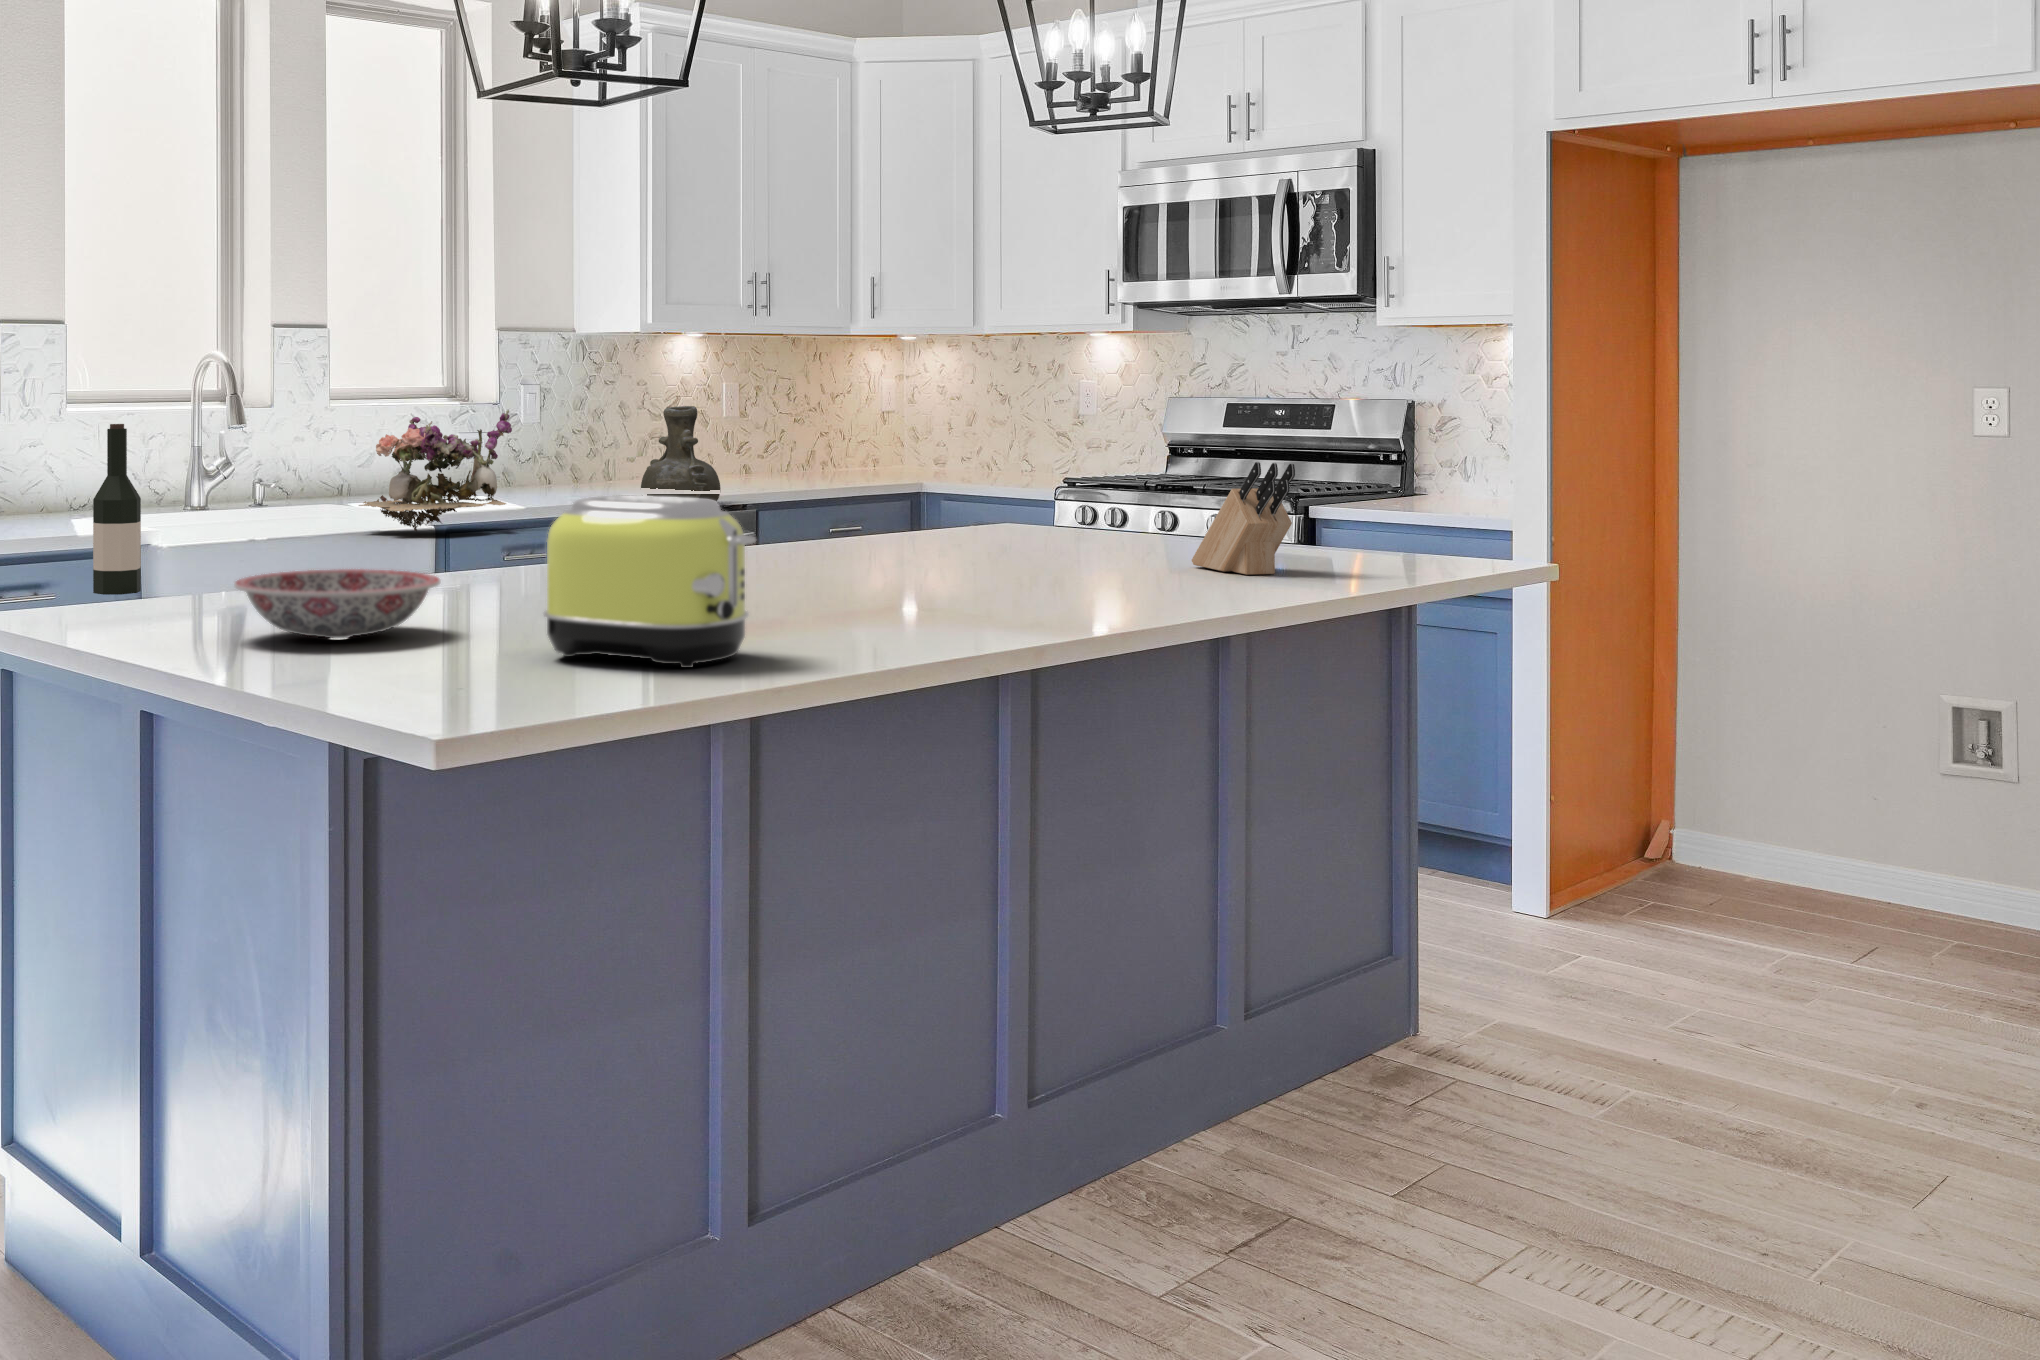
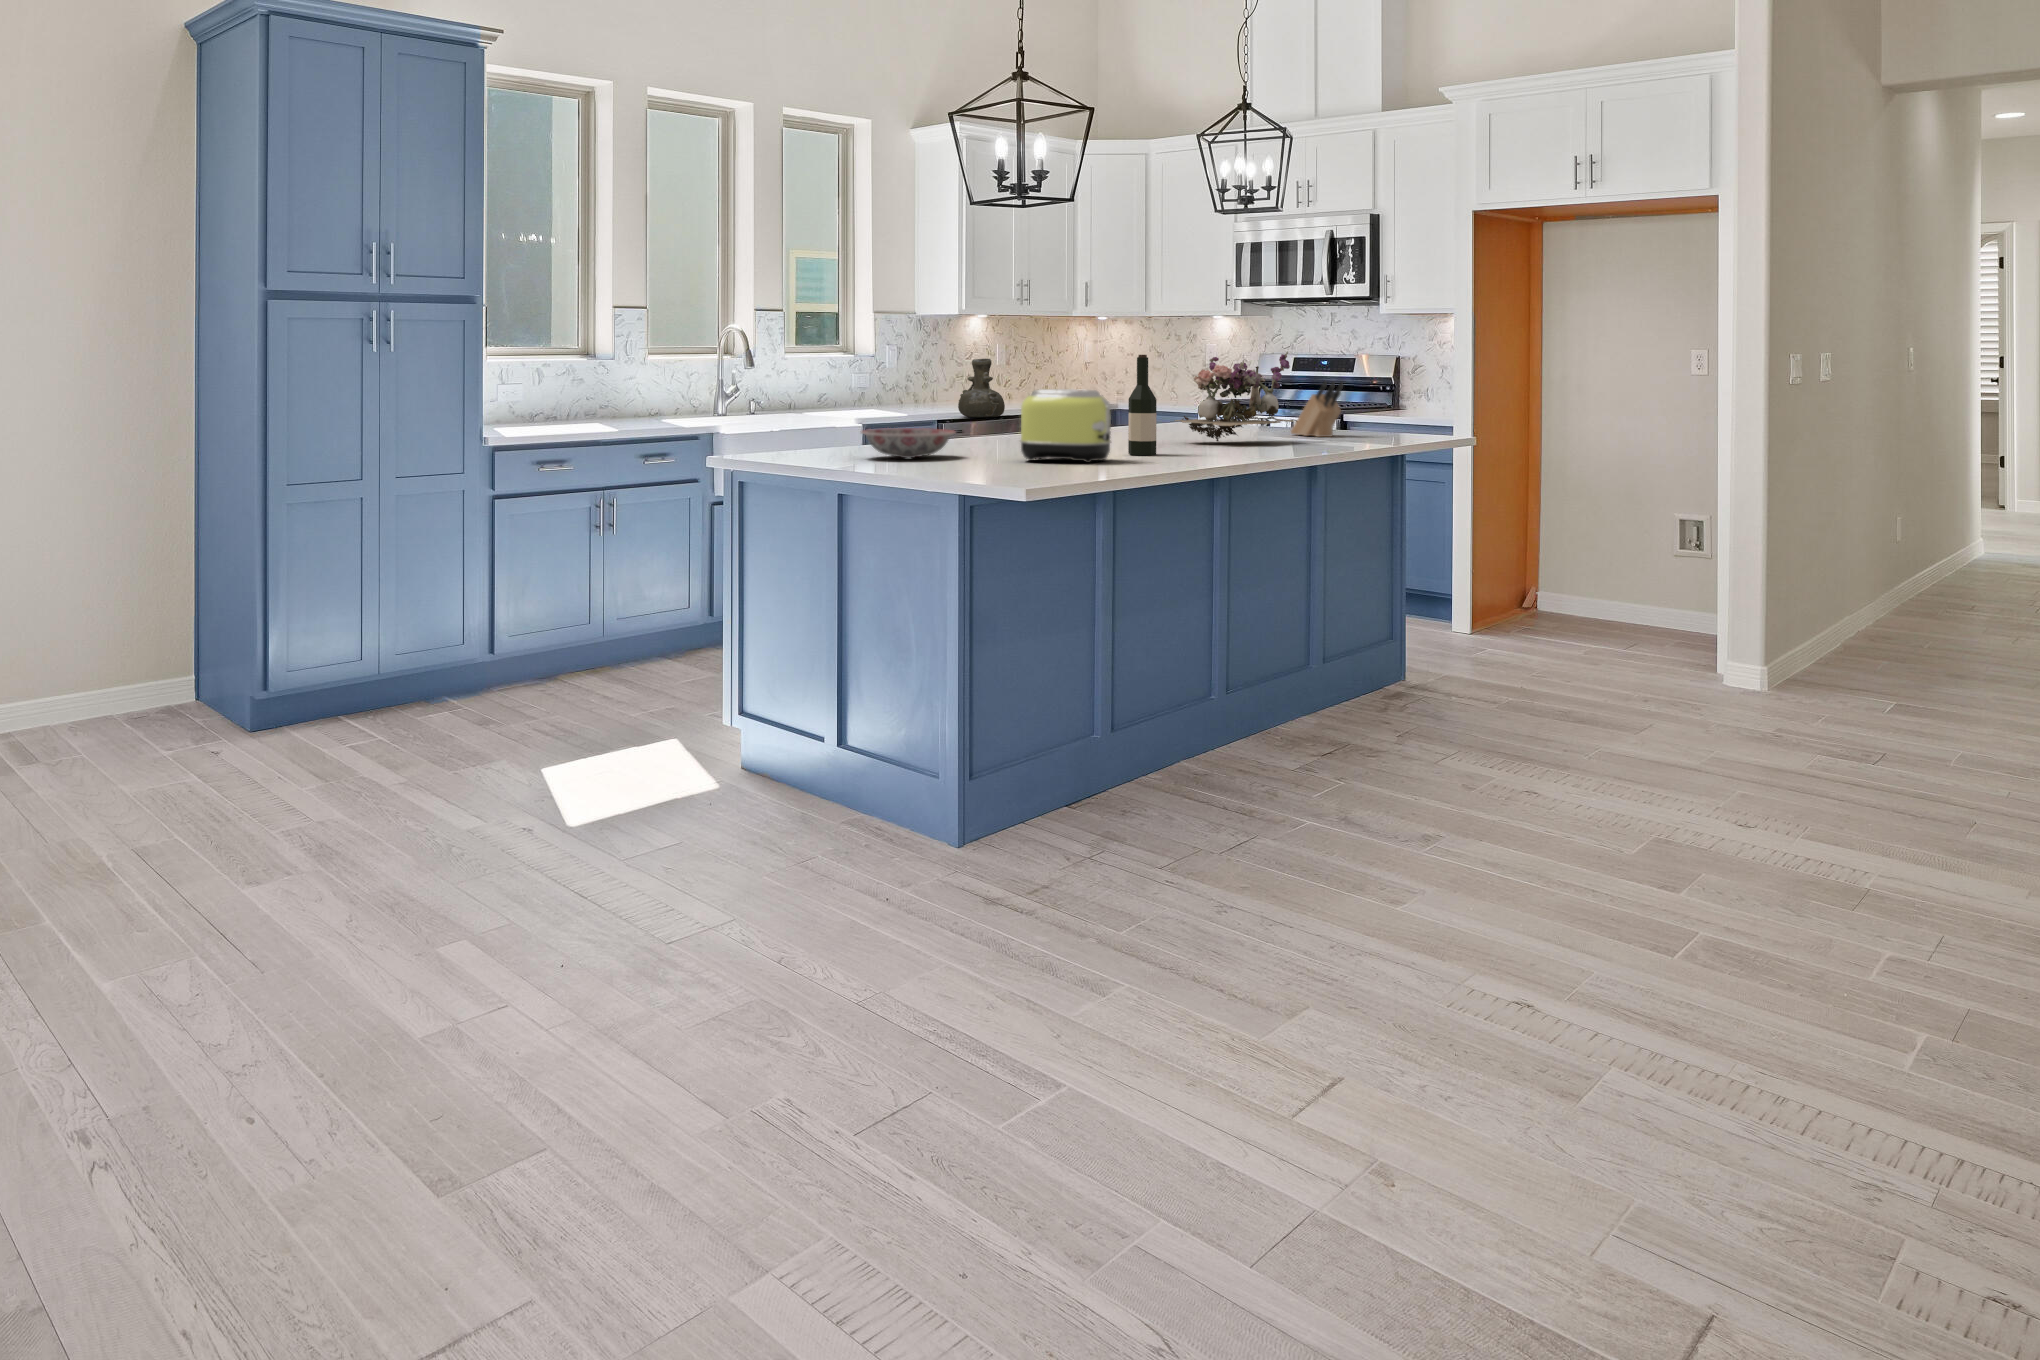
flower arrangement: present [359,410,512,531] -> present [1176,352,1294,441]
wine bottle: present [93,424,141,595] -> present [1128,355,1157,455]

